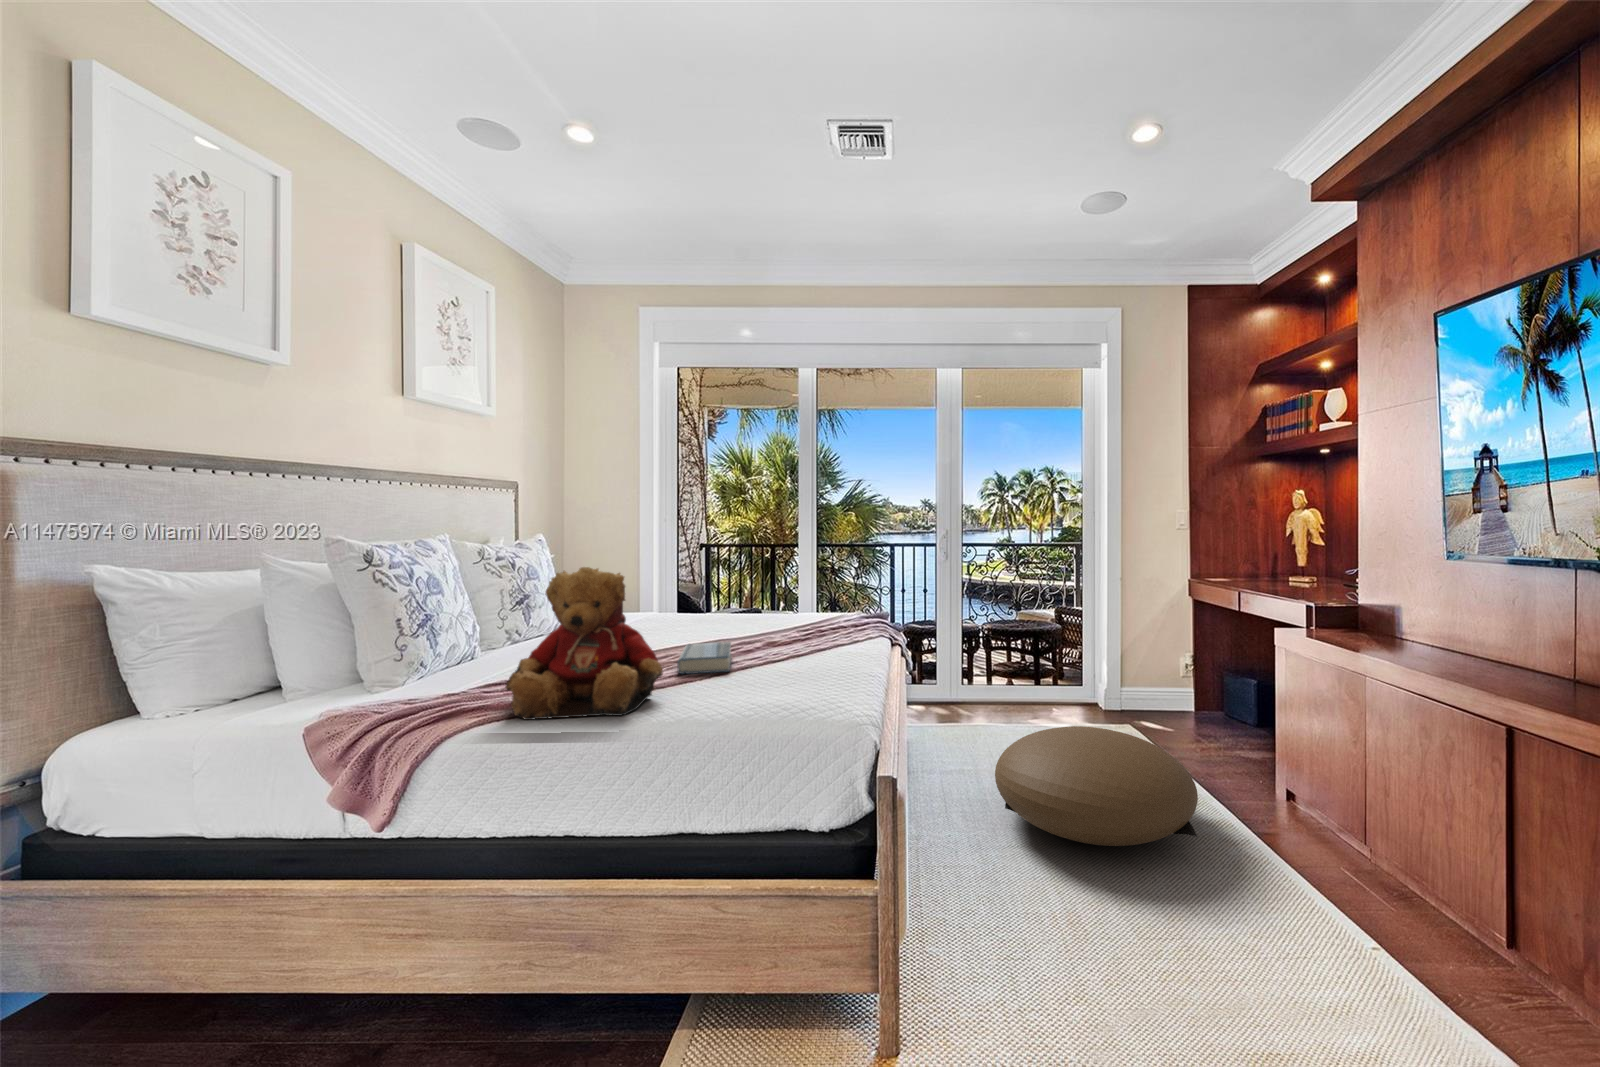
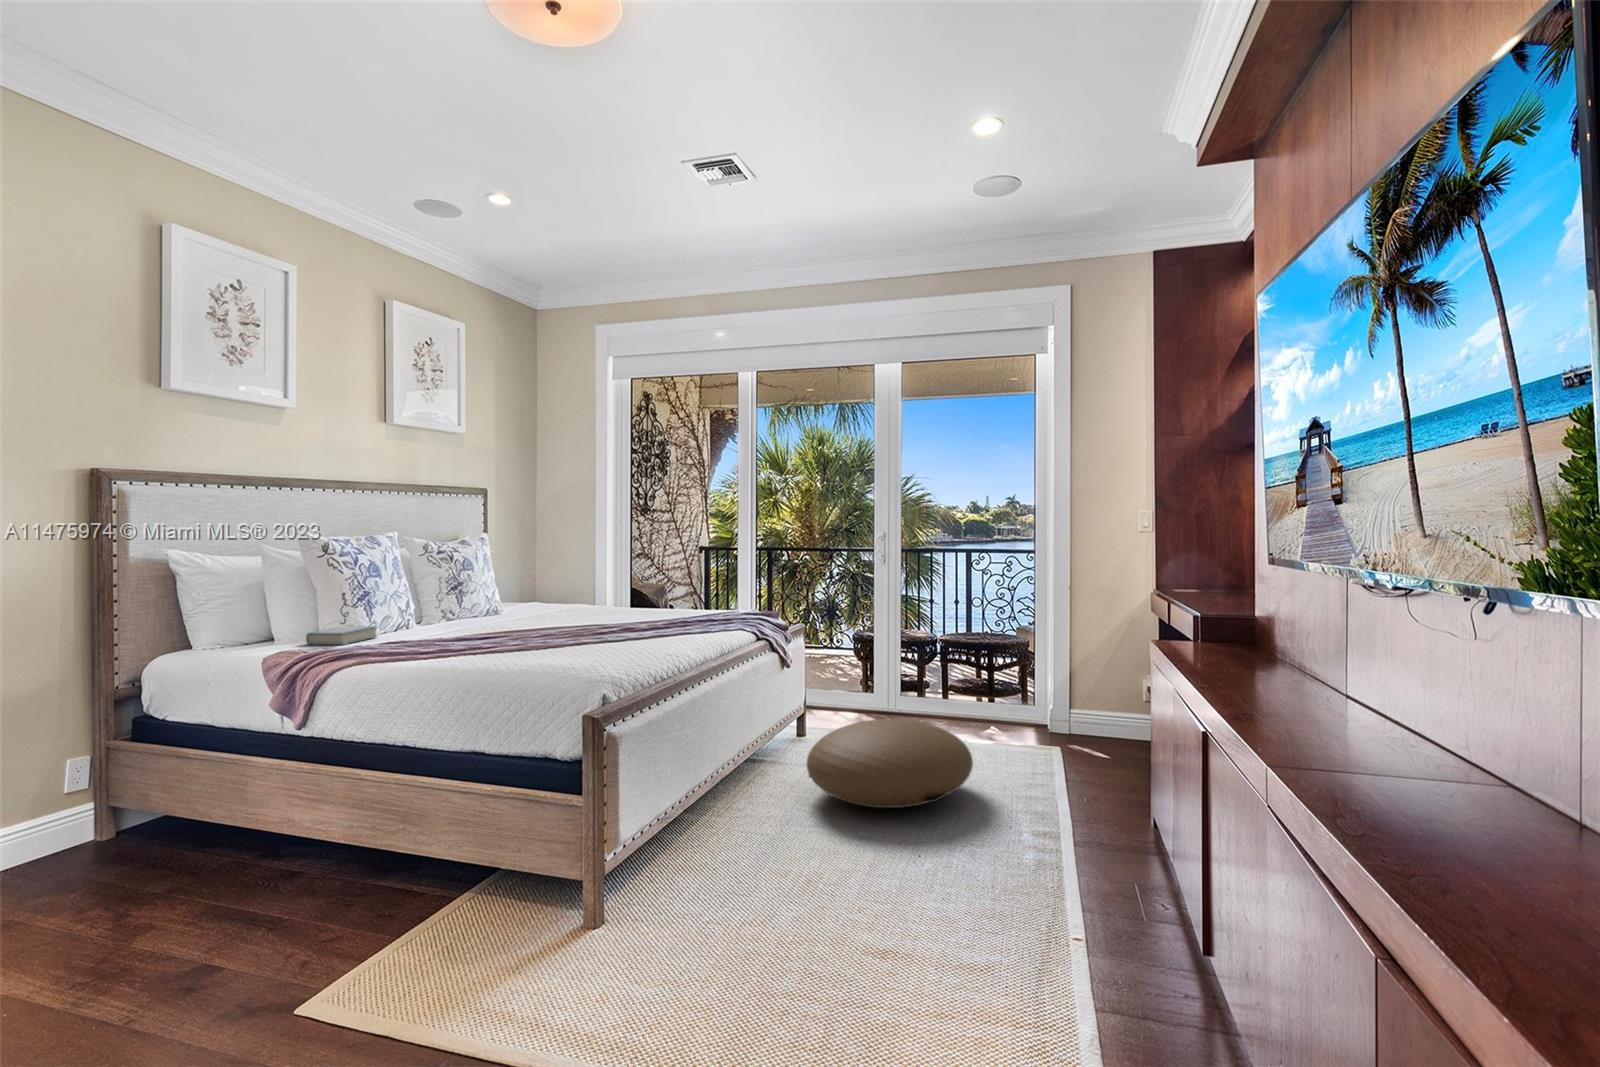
teddy bear: present [505,567,663,720] -> none [385,559,496,656]
hardback book: present [677,642,732,674] -> present [306,626,377,645]

